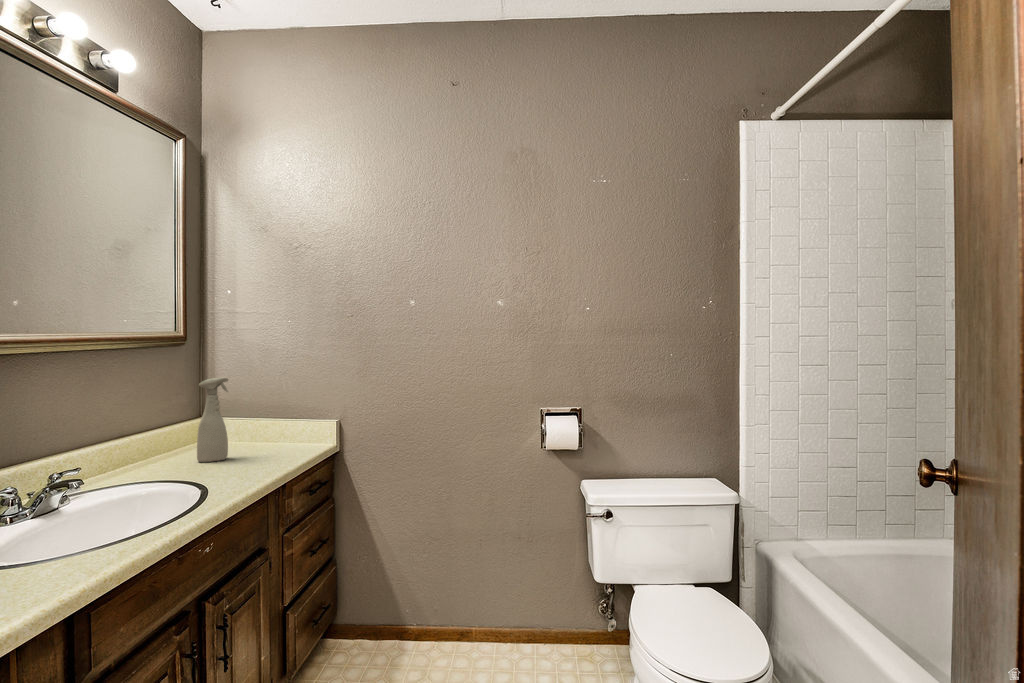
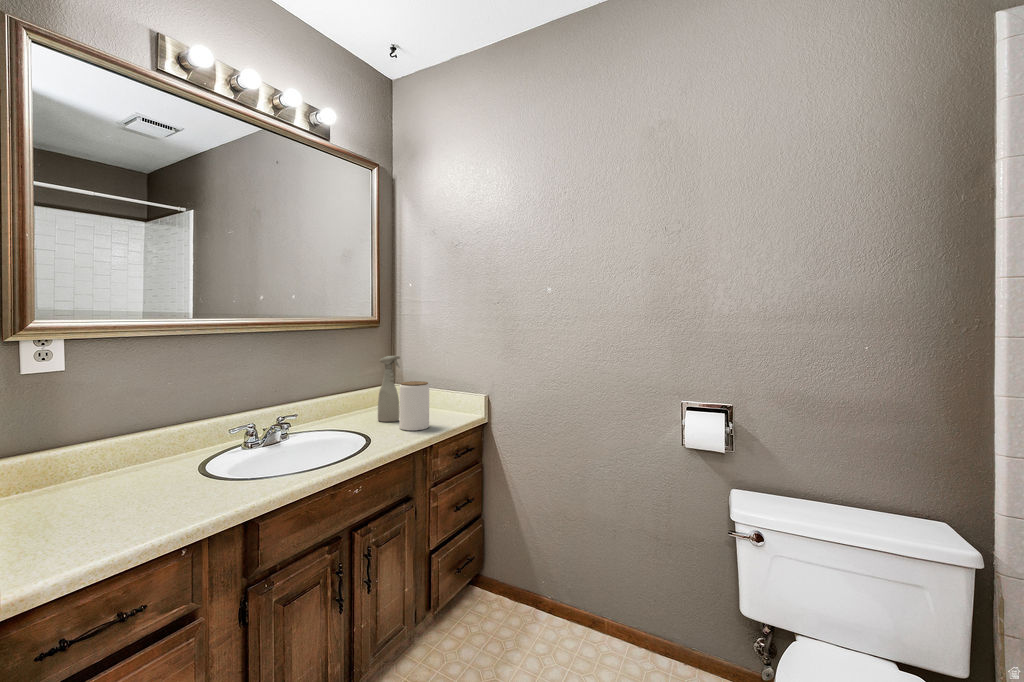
jar: none [236,407,276,468] -> present [400,381,429,430]

